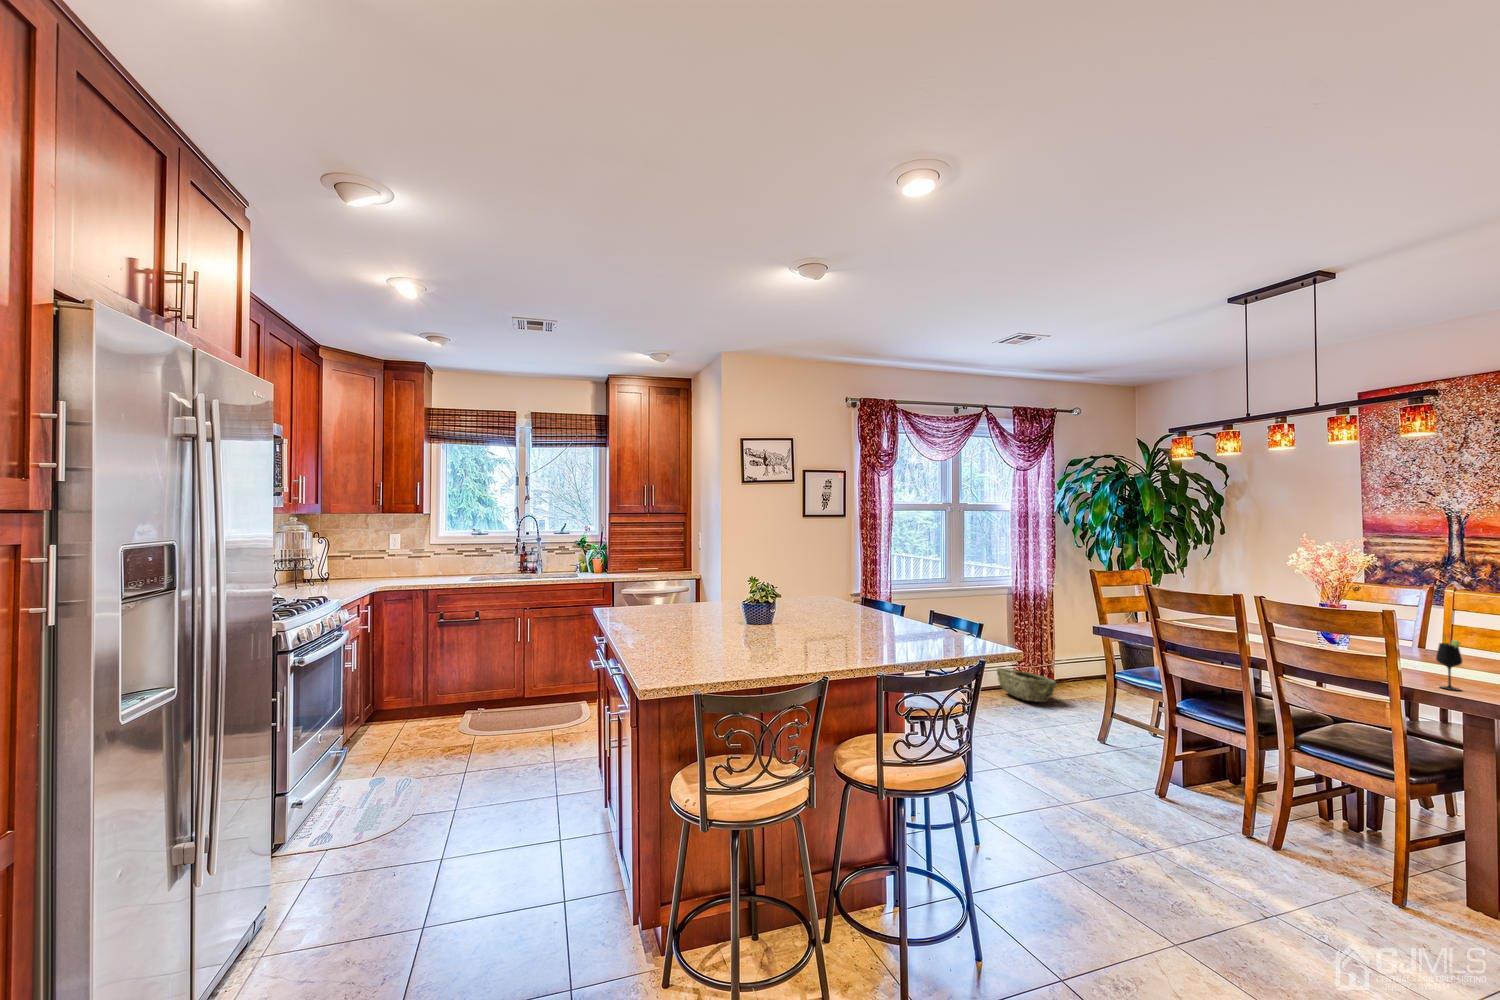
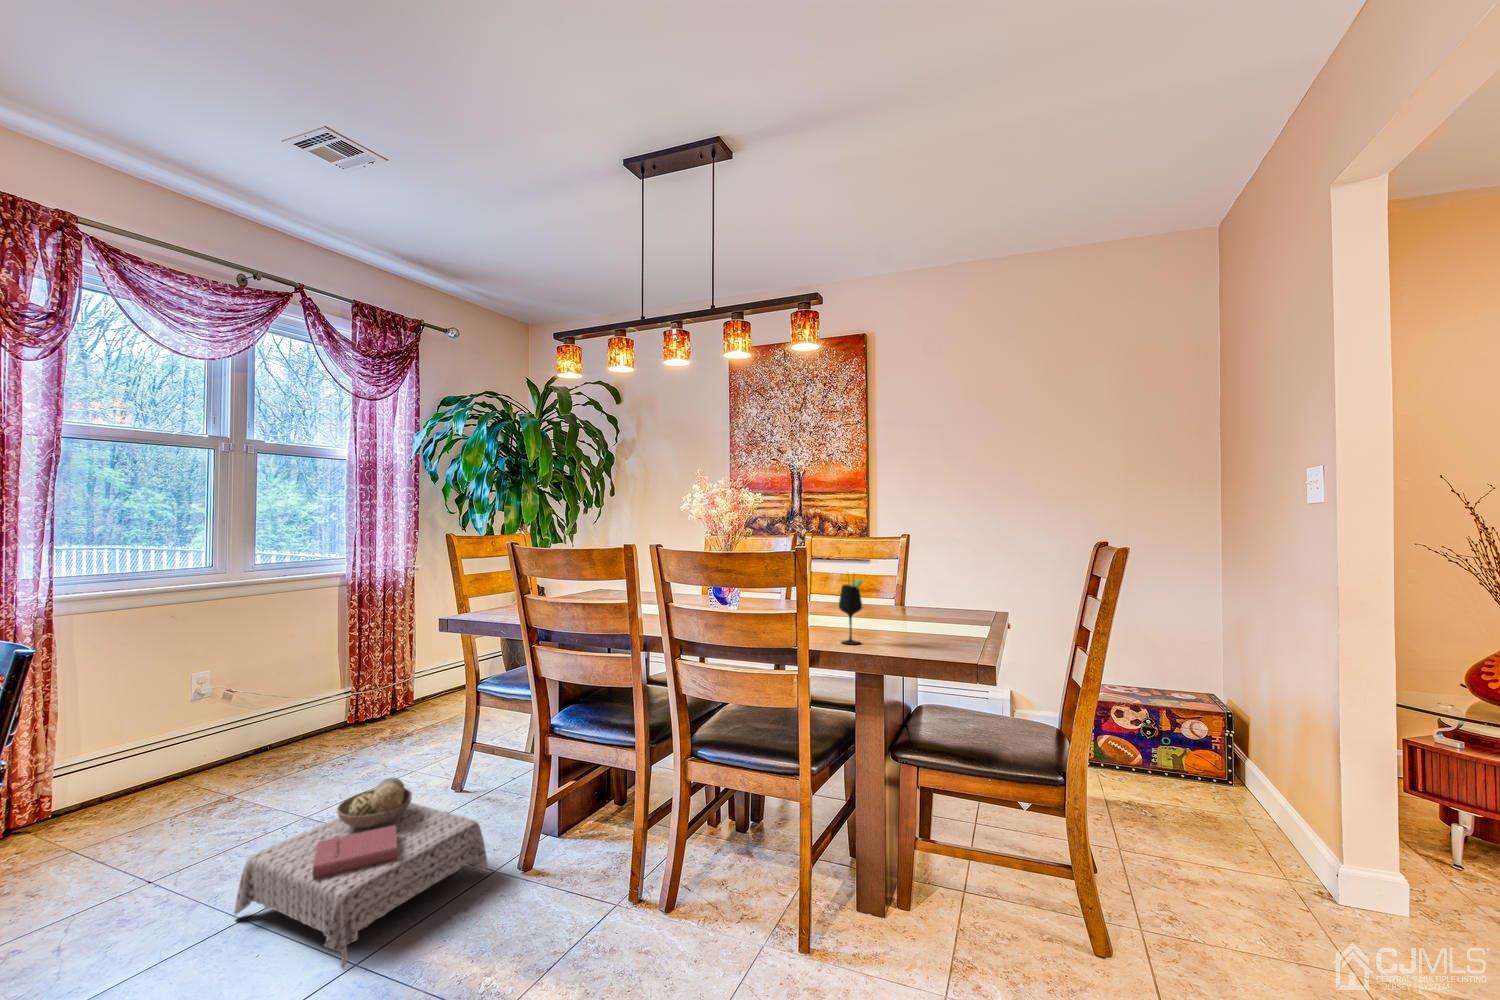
woven basket: present [997,668,1056,702] -> none [313,698,407,746]
ottoman: none [998,717,1136,802] -> present [234,777,488,968]

